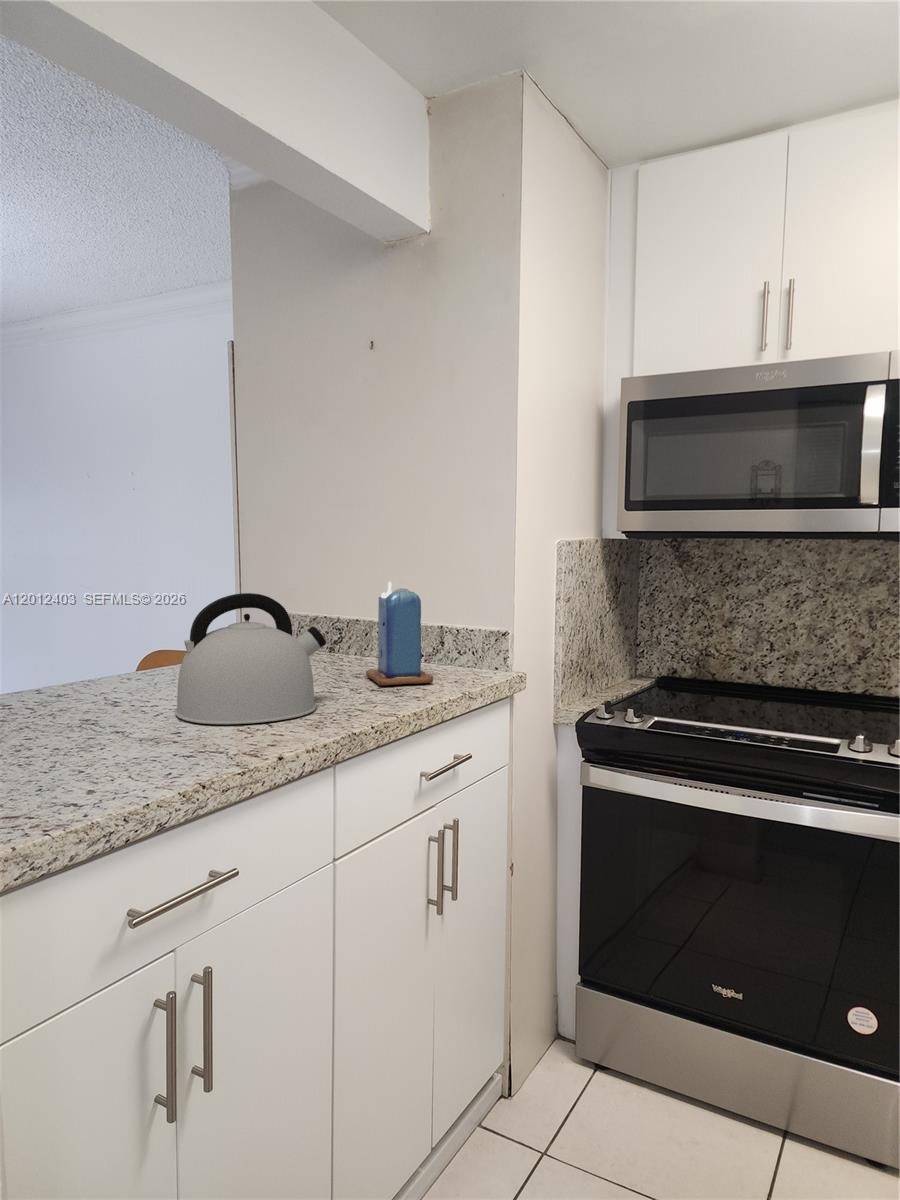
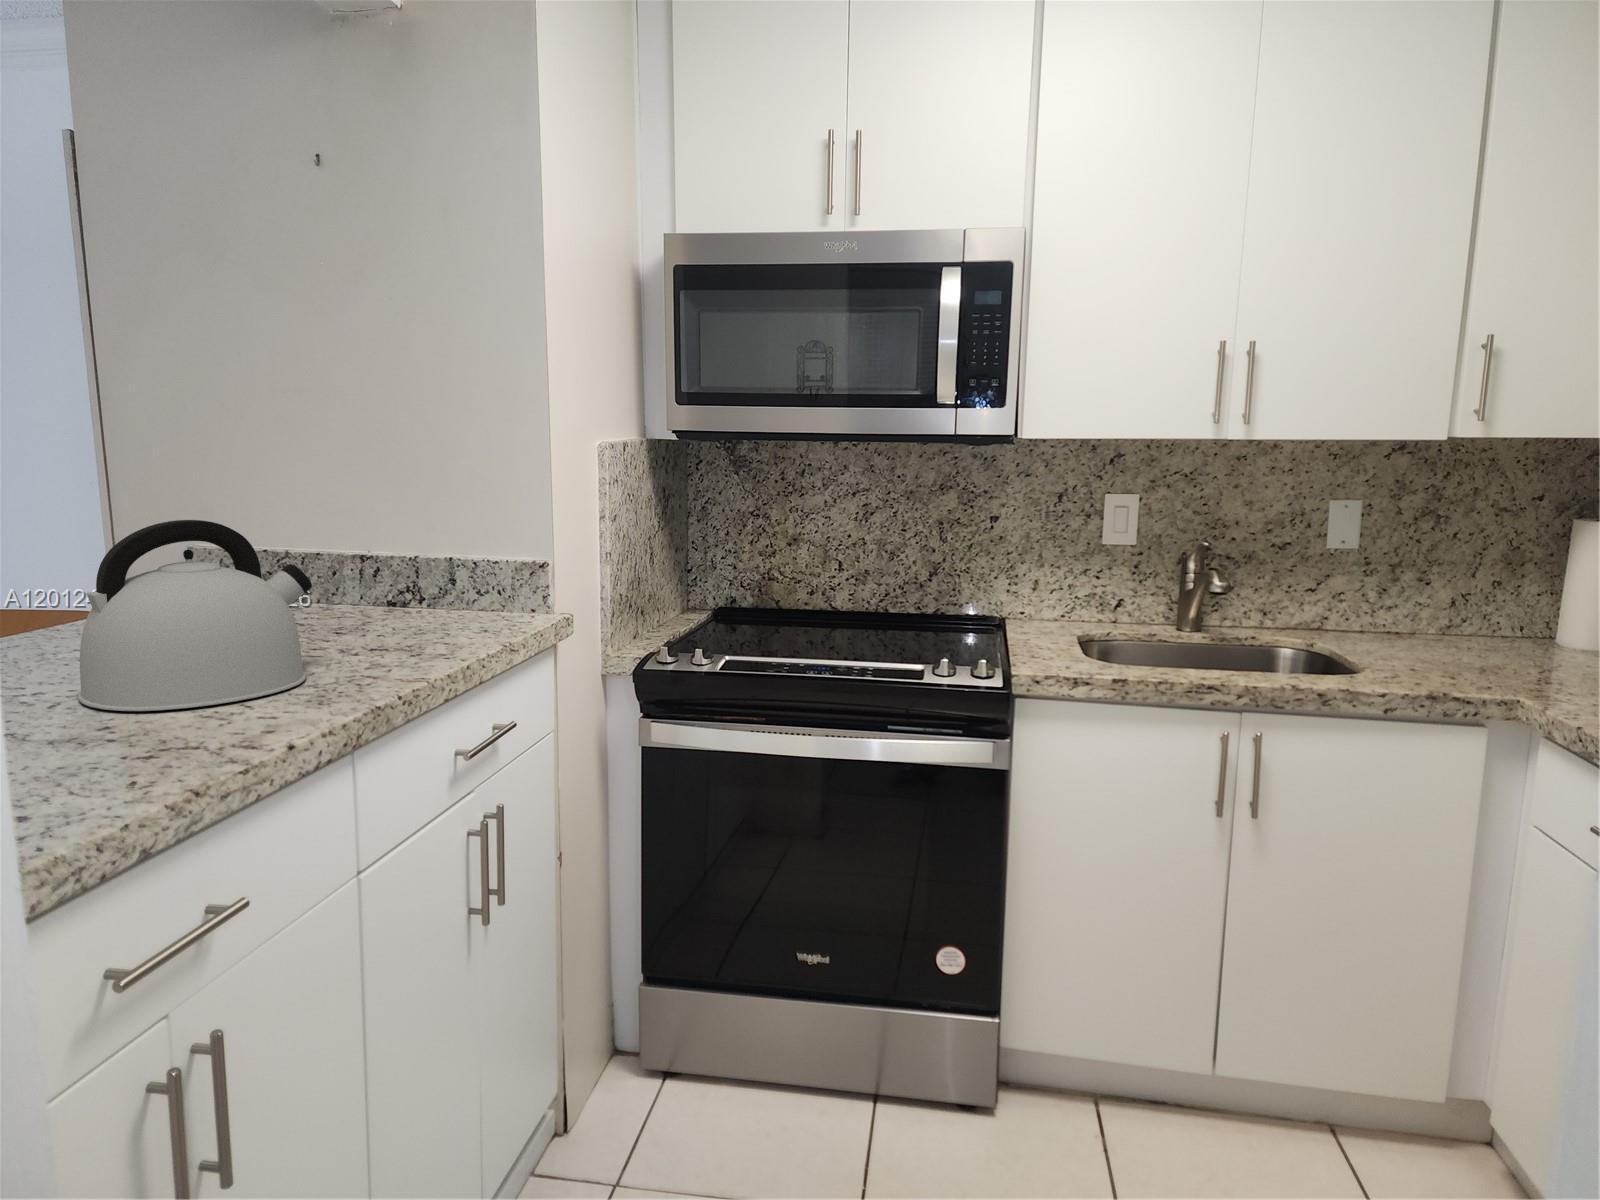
candle: present [366,581,433,686] -> none [354,499,456,641]

